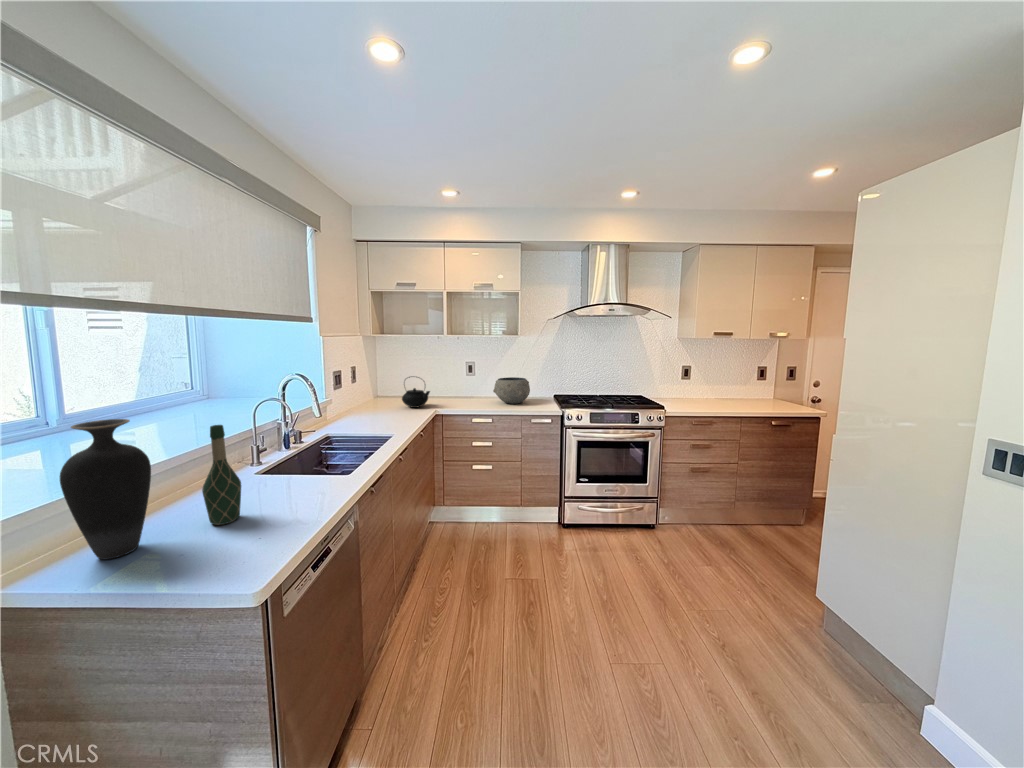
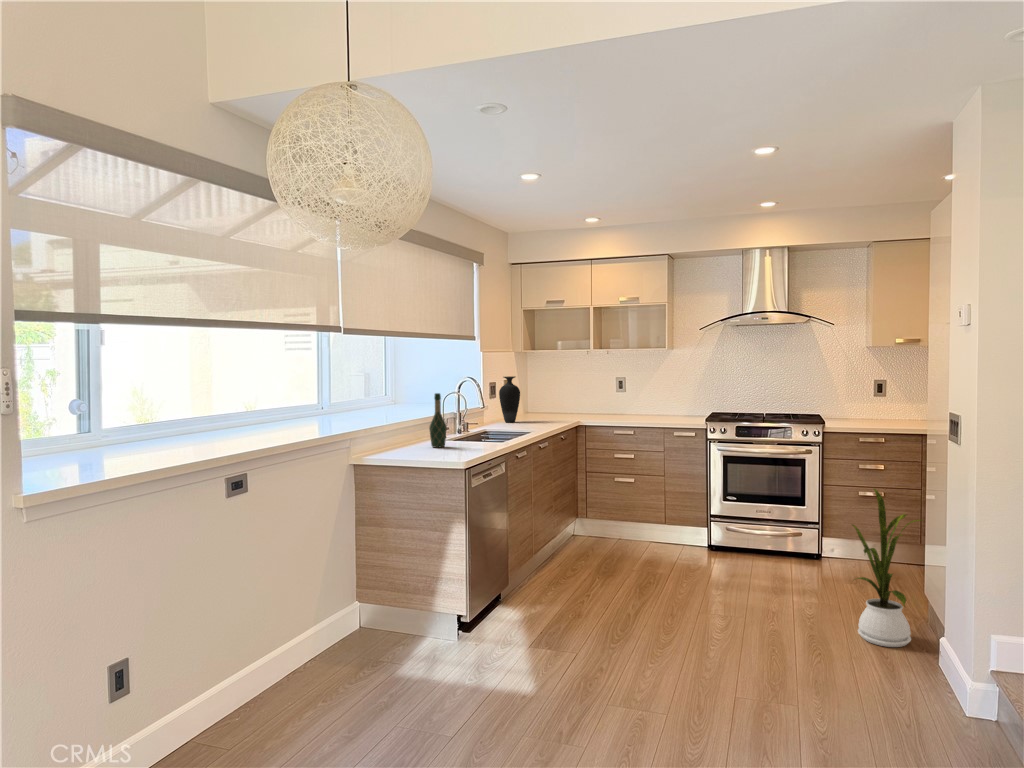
teapot: present [402,376,430,408] -> none [548,389,574,419]
ceramic bowl: present [493,377,530,404] -> none [639,392,679,418]
vase: present [60,419,151,559] -> present [499,376,520,423]
house plant: none [786,504,903,708] -> present [853,489,921,647]

